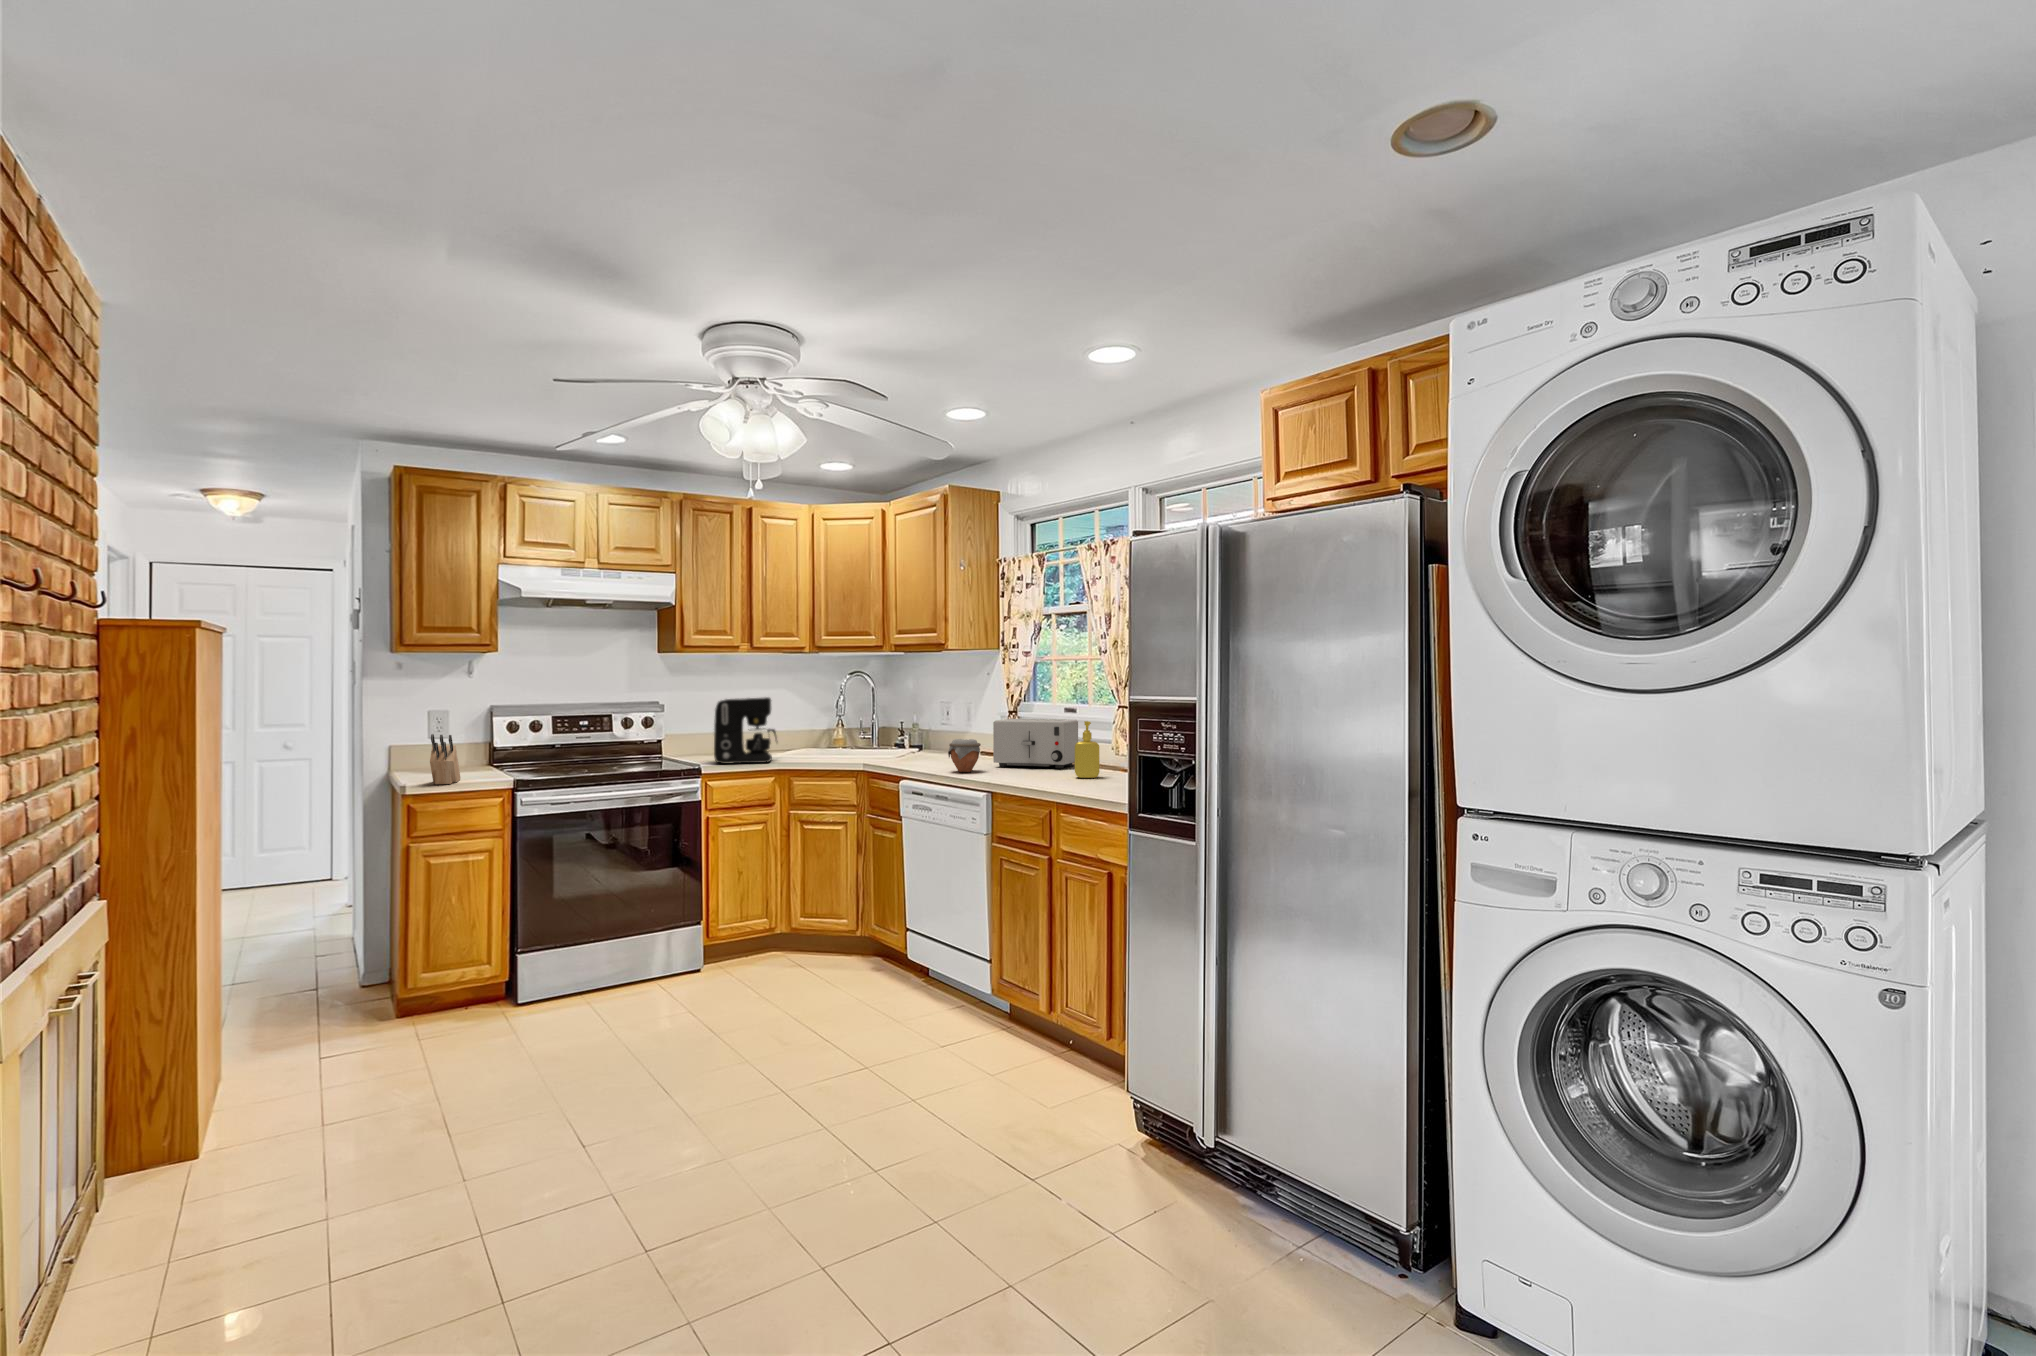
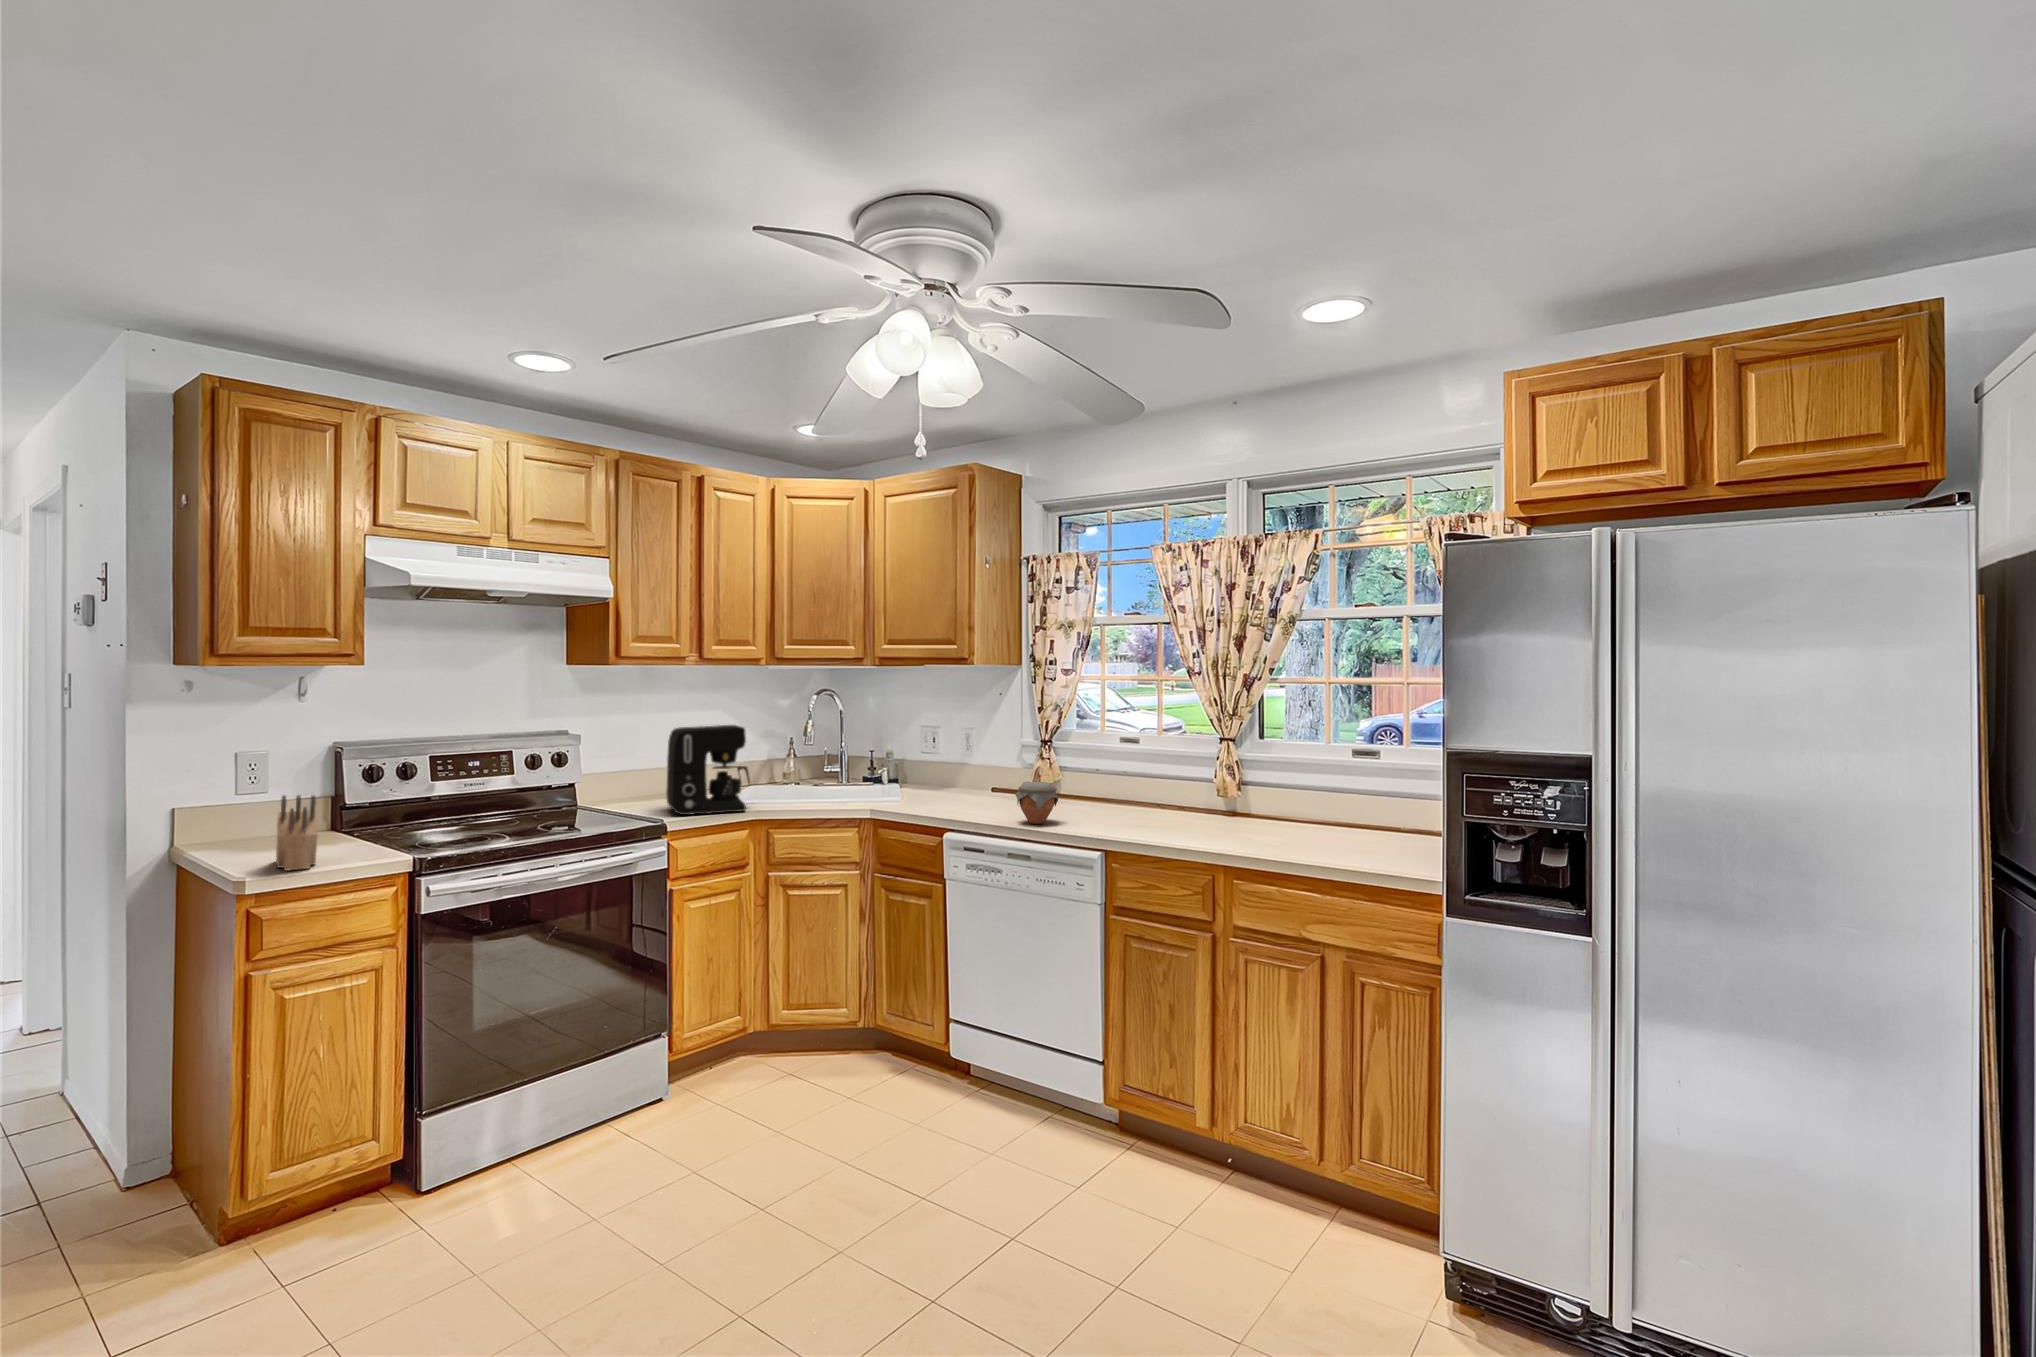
toaster: present [993,719,1078,768] -> none [1056,752,1149,814]
soap dispenser: present [1075,721,1100,778] -> none [1191,761,1225,831]

